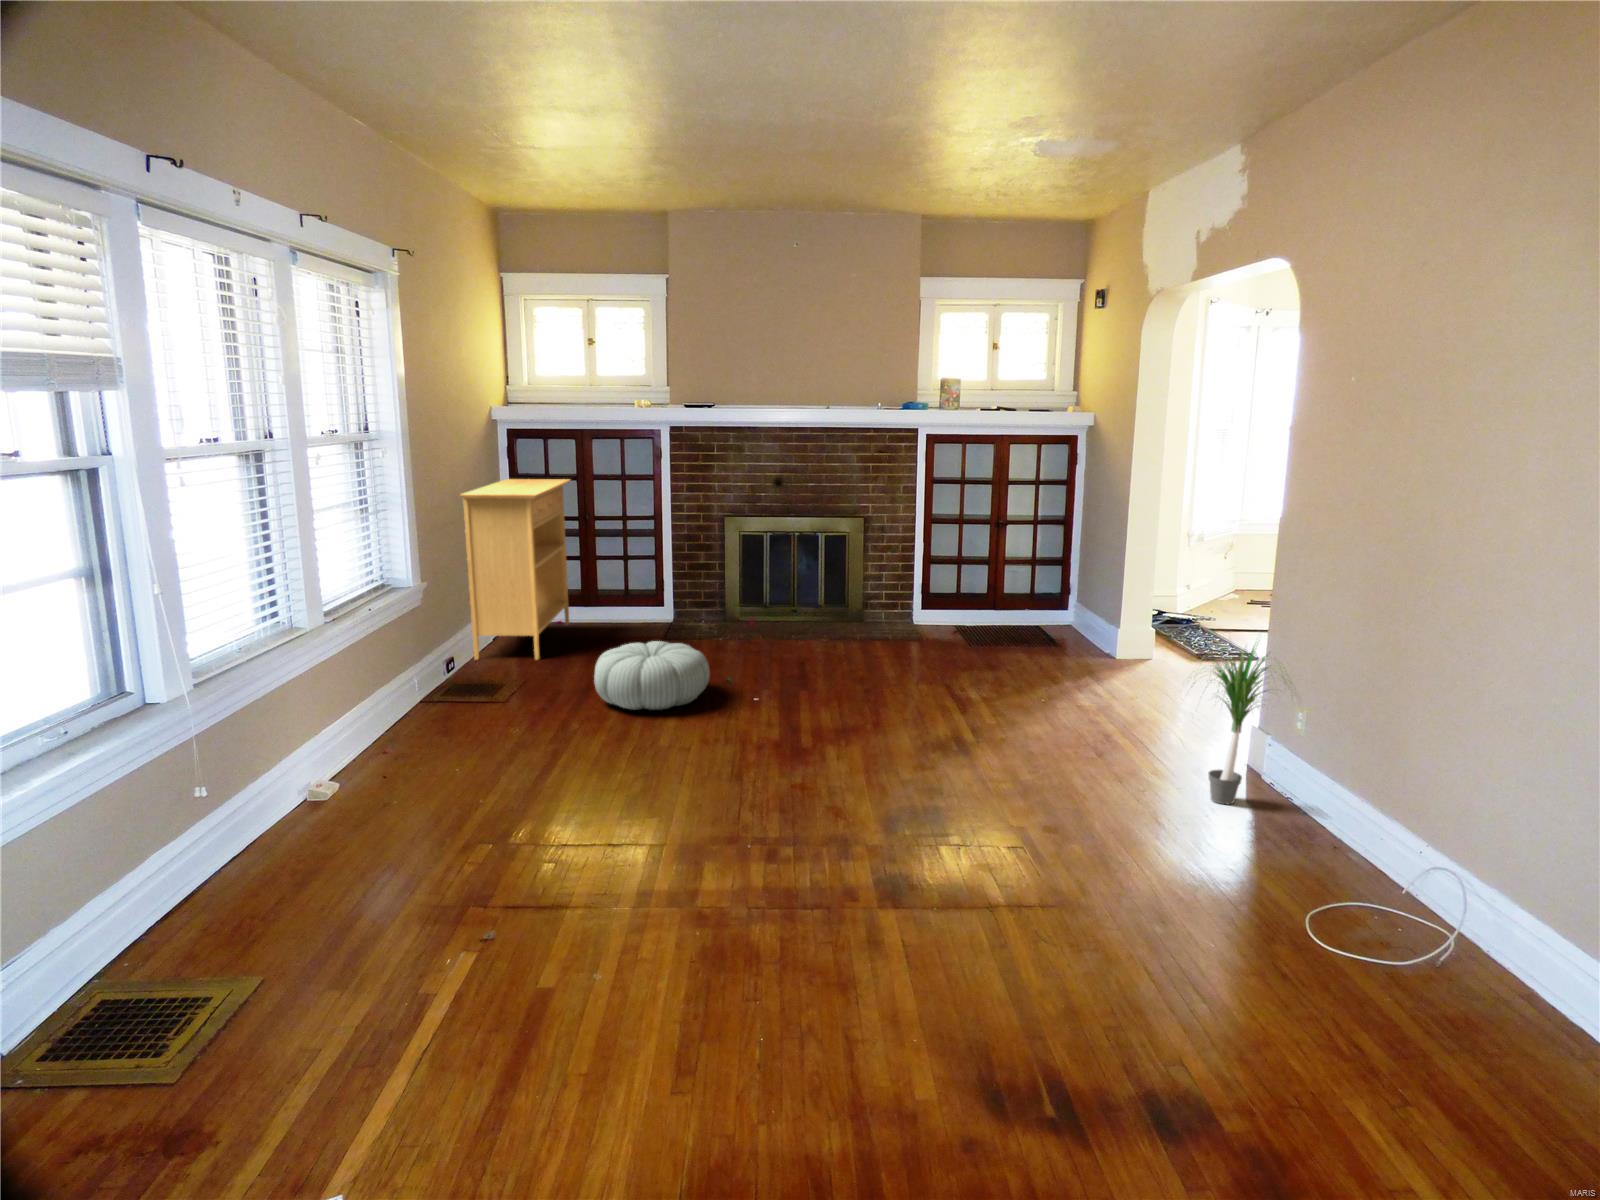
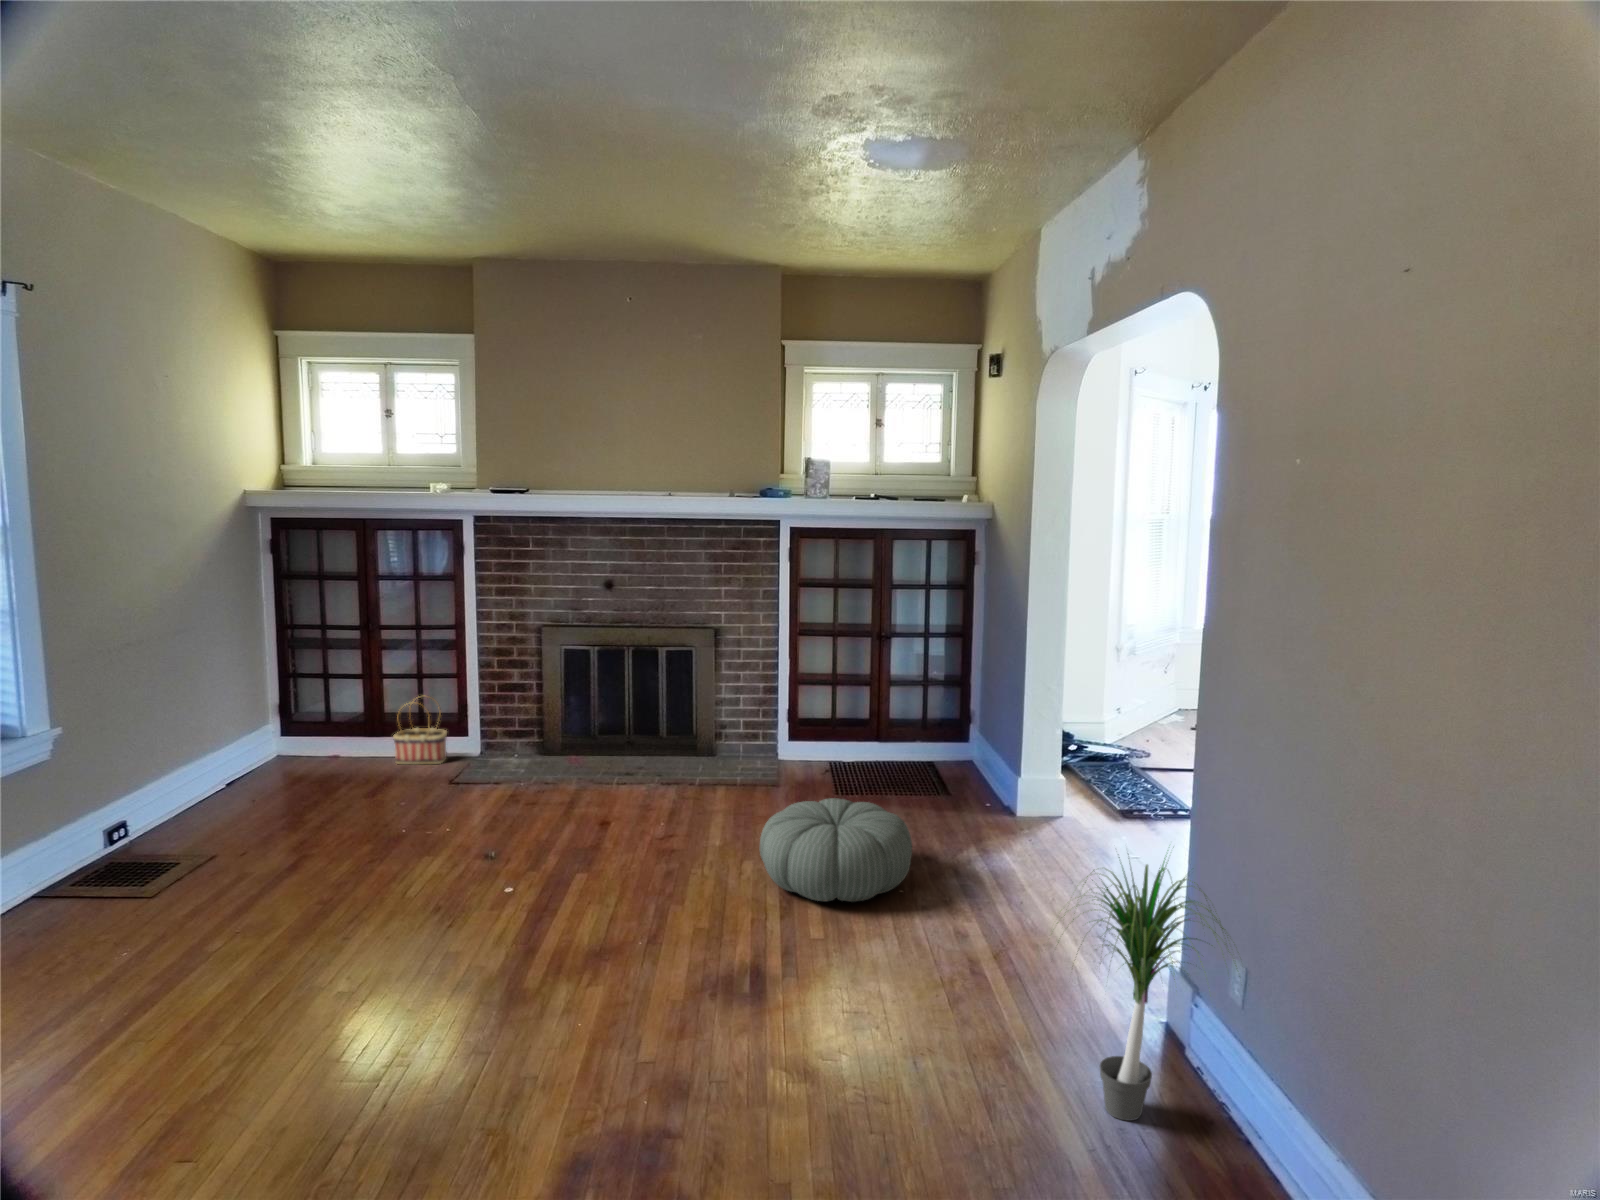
console table: present [461,479,570,660] -> none [148,578,349,817]
basket: none [609,573,650,627] -> present [393,698,447,764]
pouf: present [594,641,710,710] -> present [760,798,912,902]

